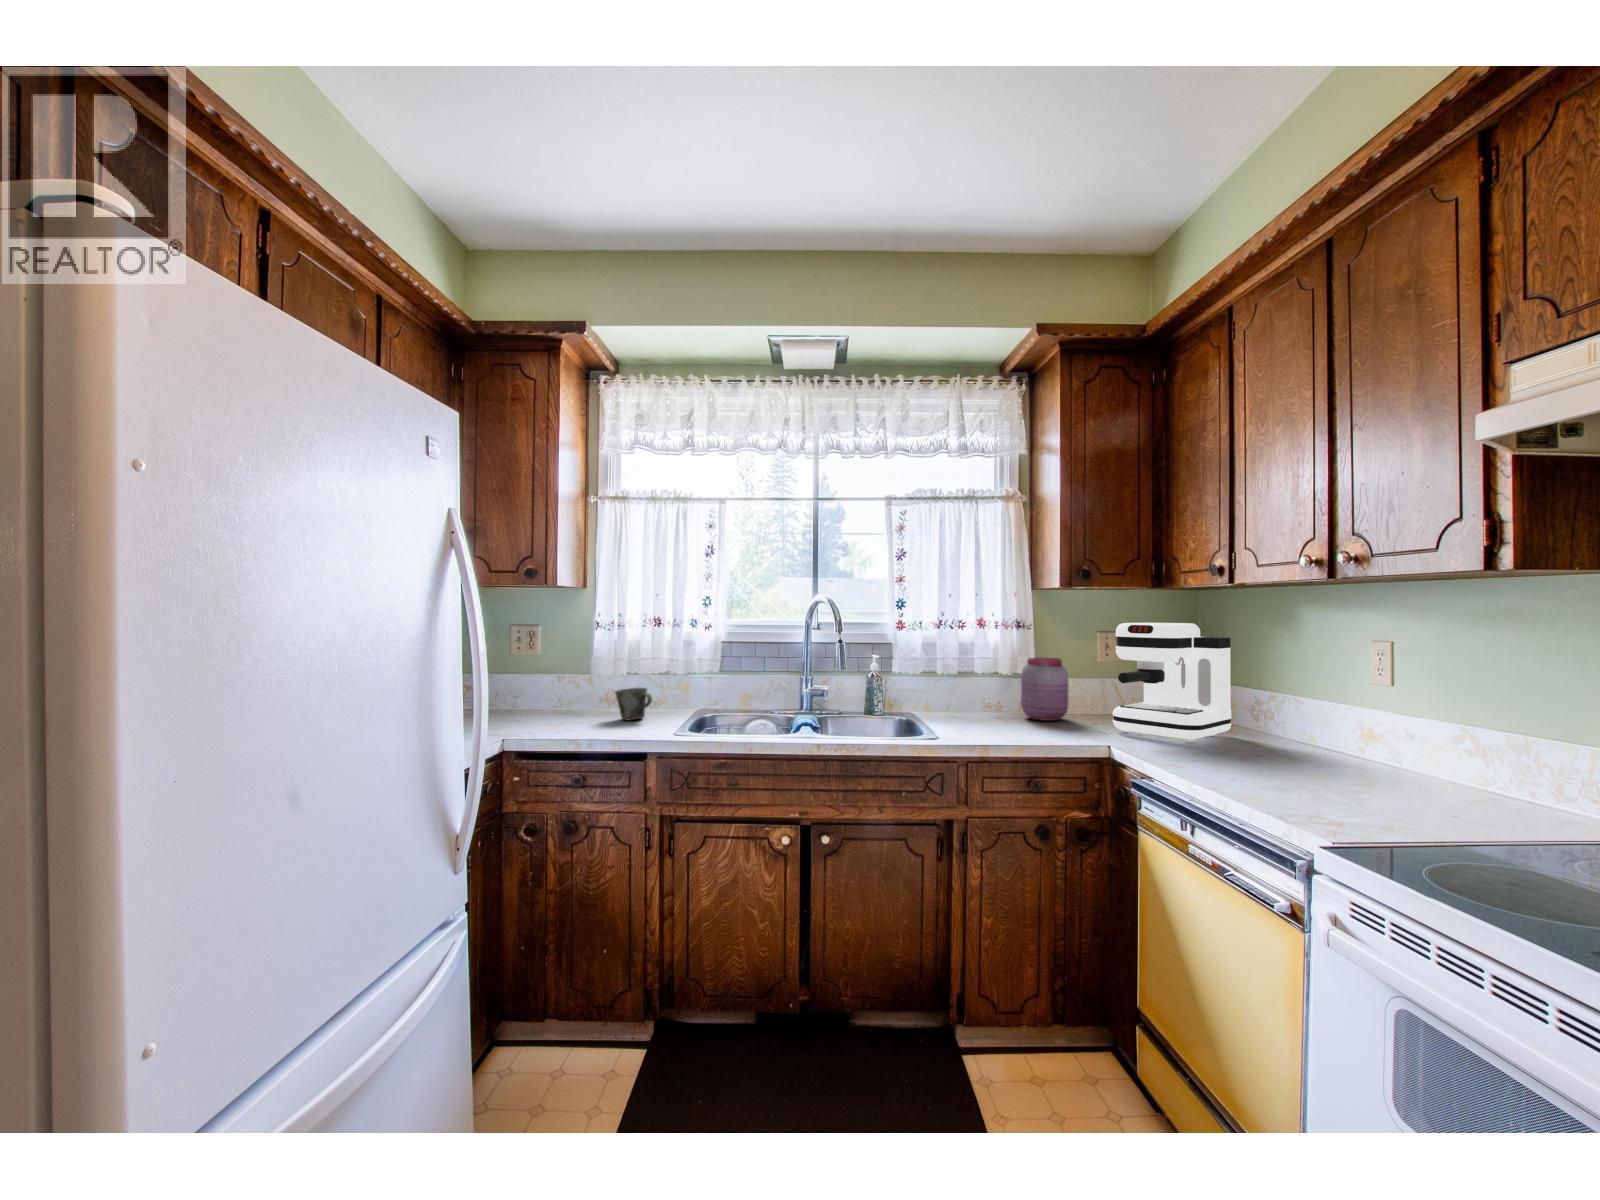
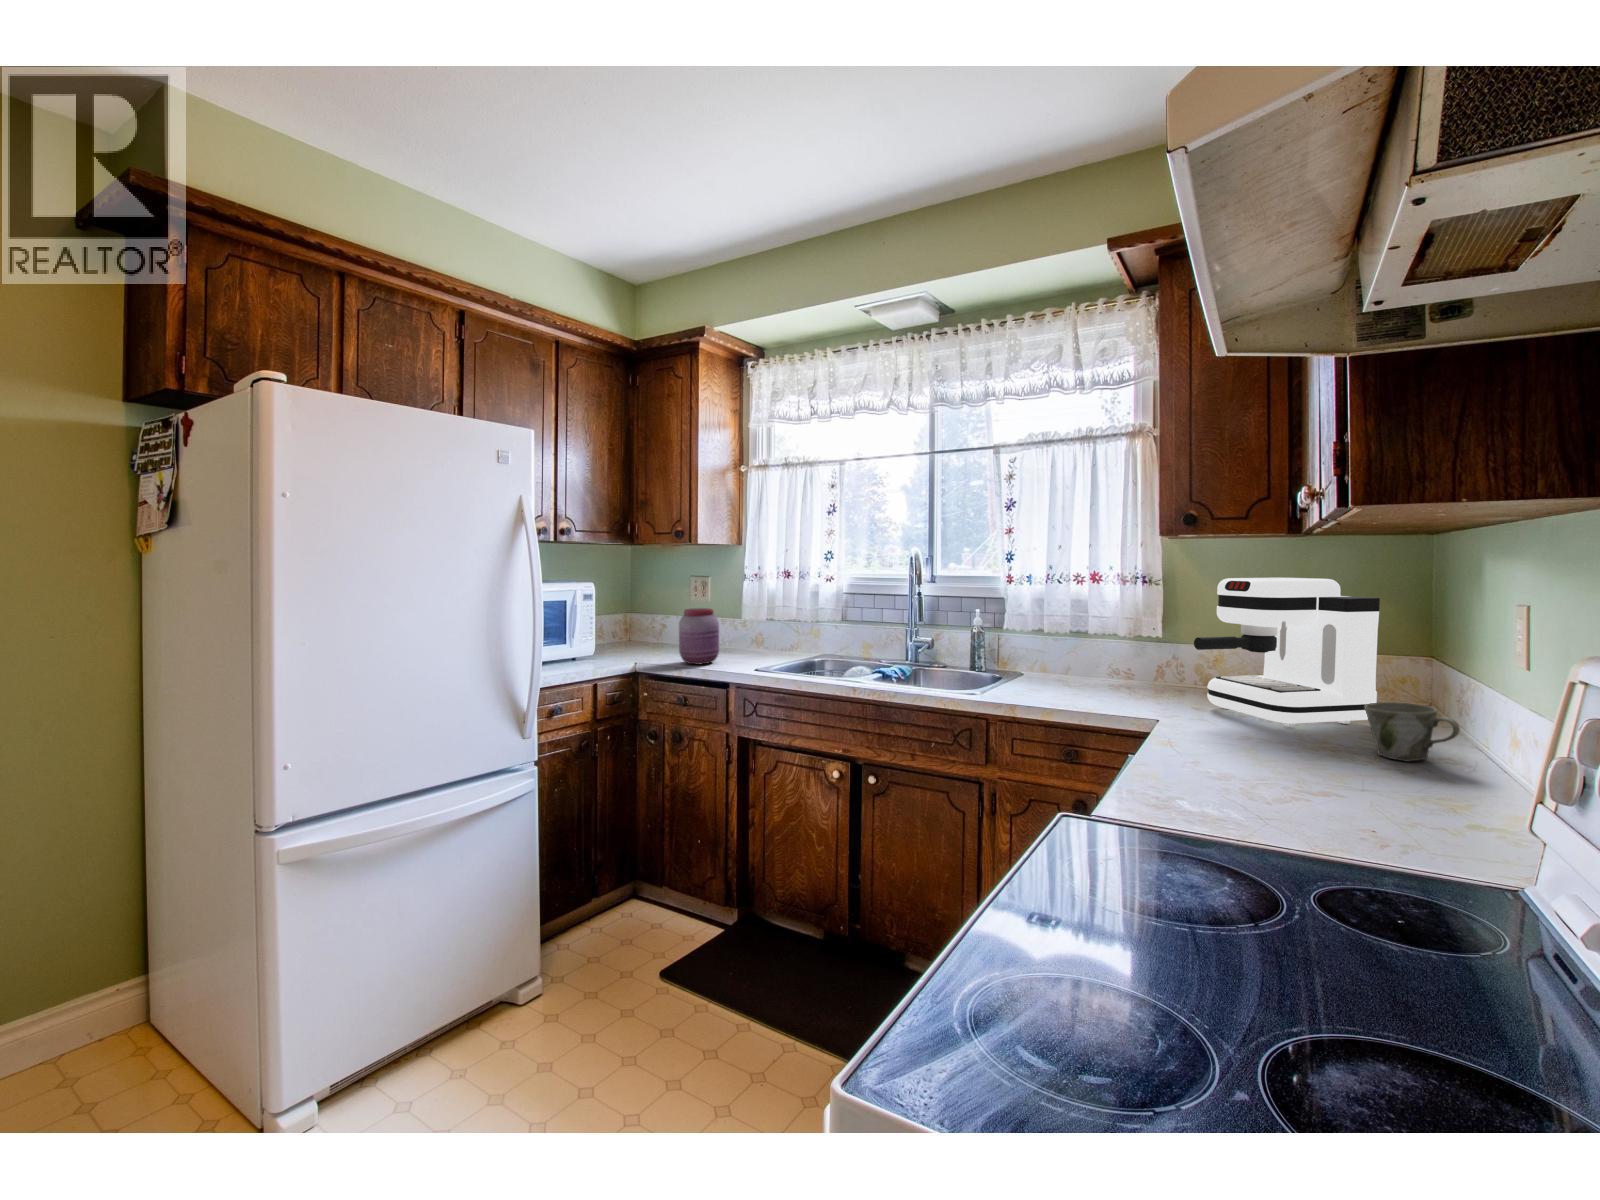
jar: present [1021,657,1068,721] -> present [679,608,719,664]
mug: present [615,688,652,720] -> present [1365,702,1460,761]

